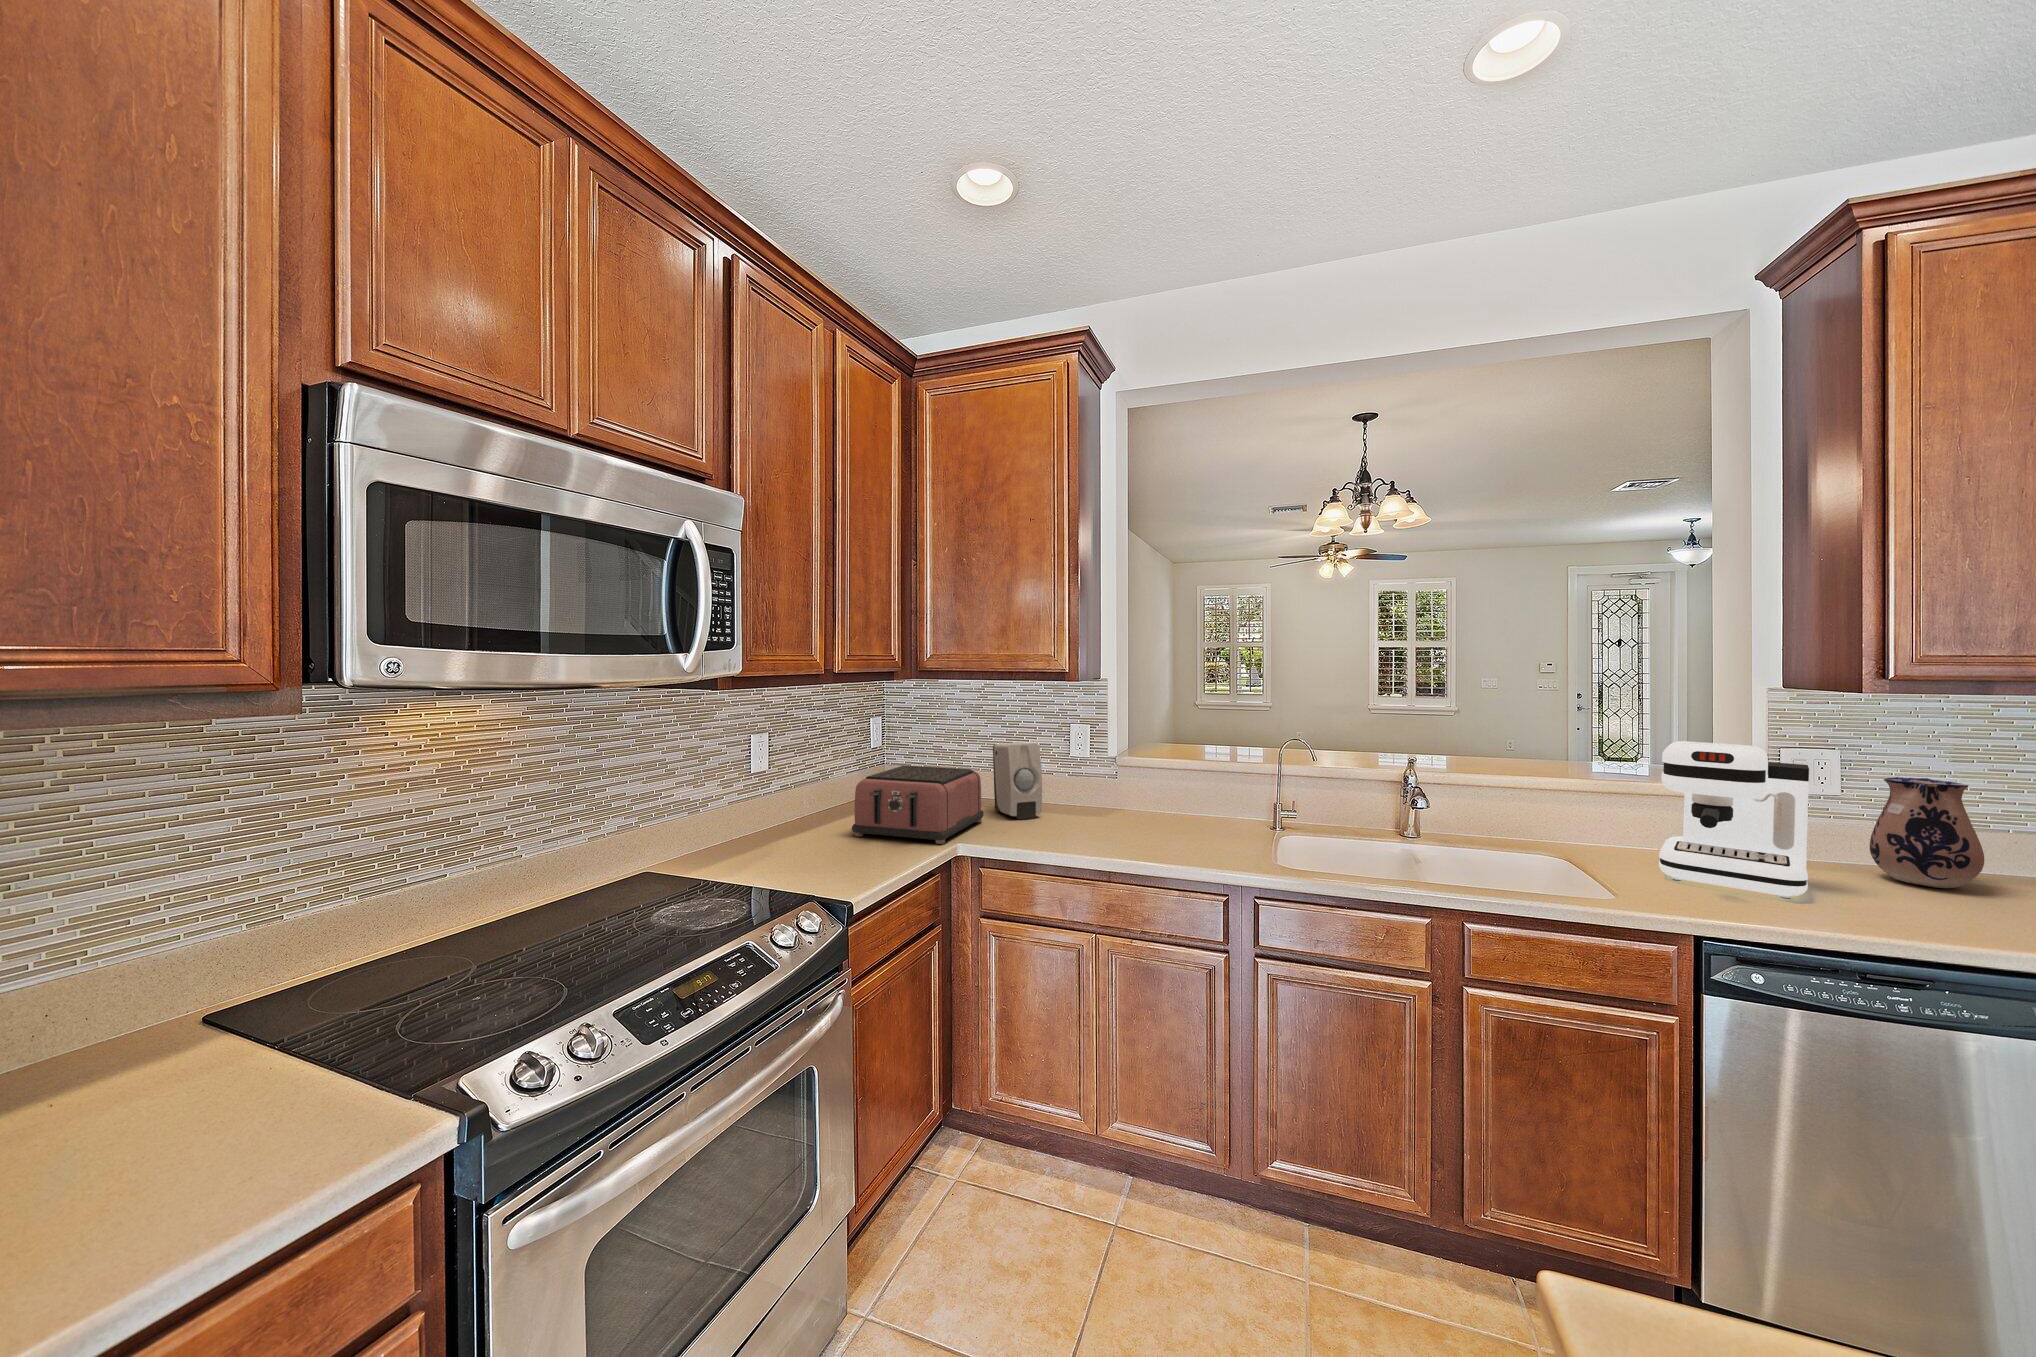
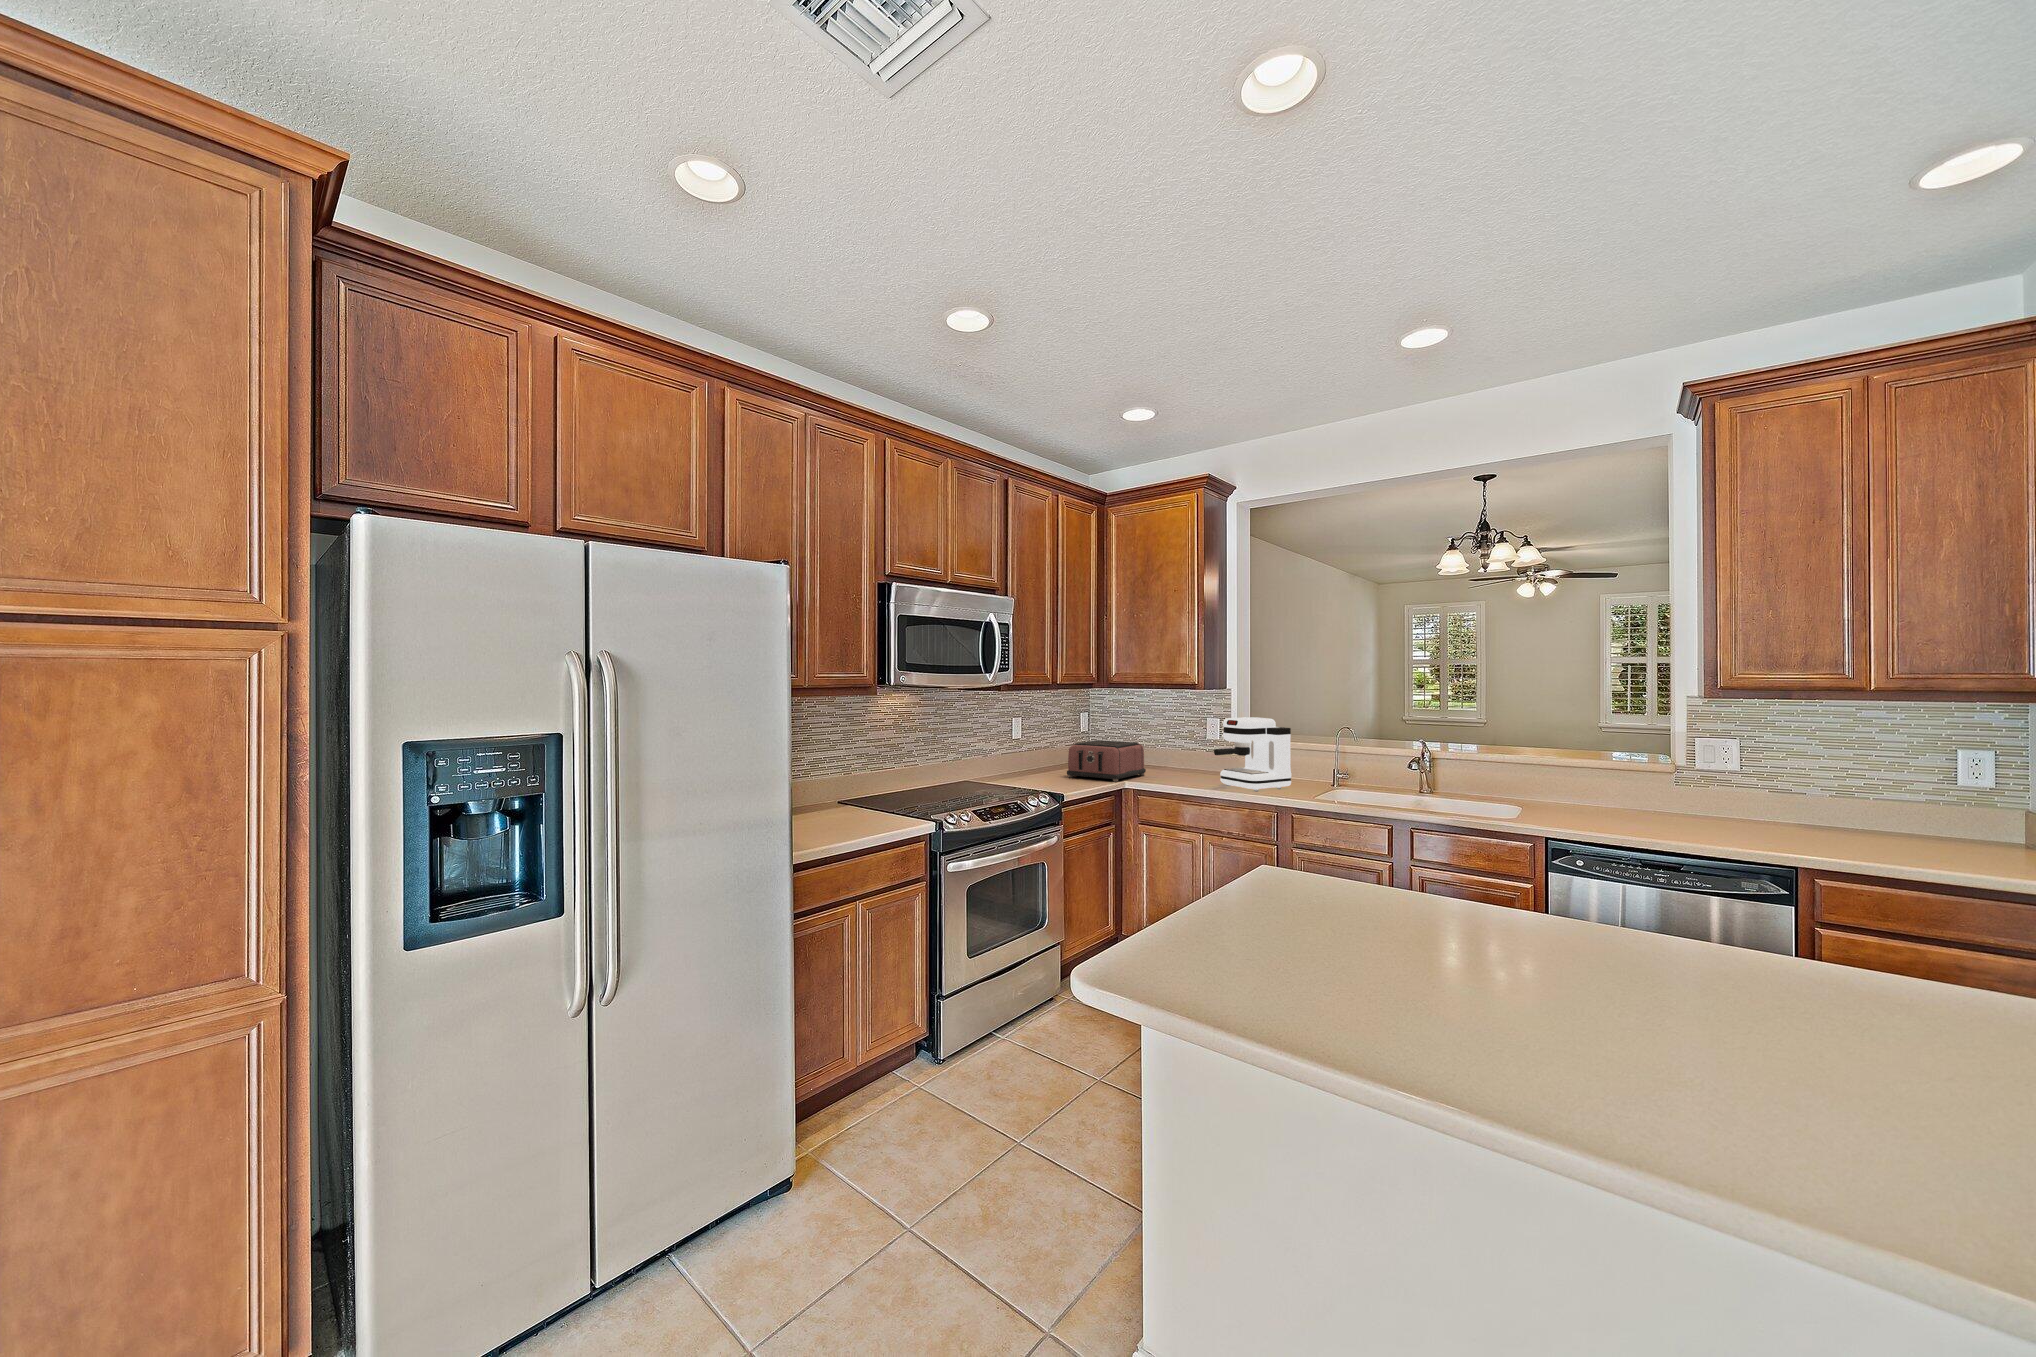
coffee maker: present [1659,741,1809,898] -> present [1214,717,1291,791]
soap dispenser: present [993,743,1042,820] -> none [1154,729,1184,775]
ceramic pitcher: present [1870,777,1984,888] -> none [1731,754,1798,826]

